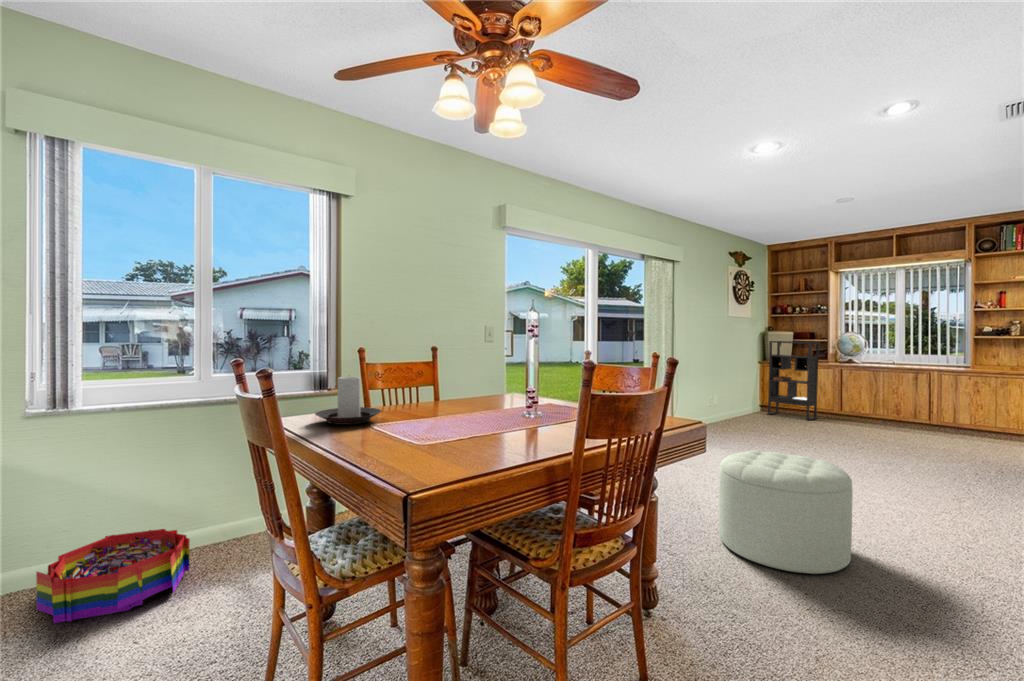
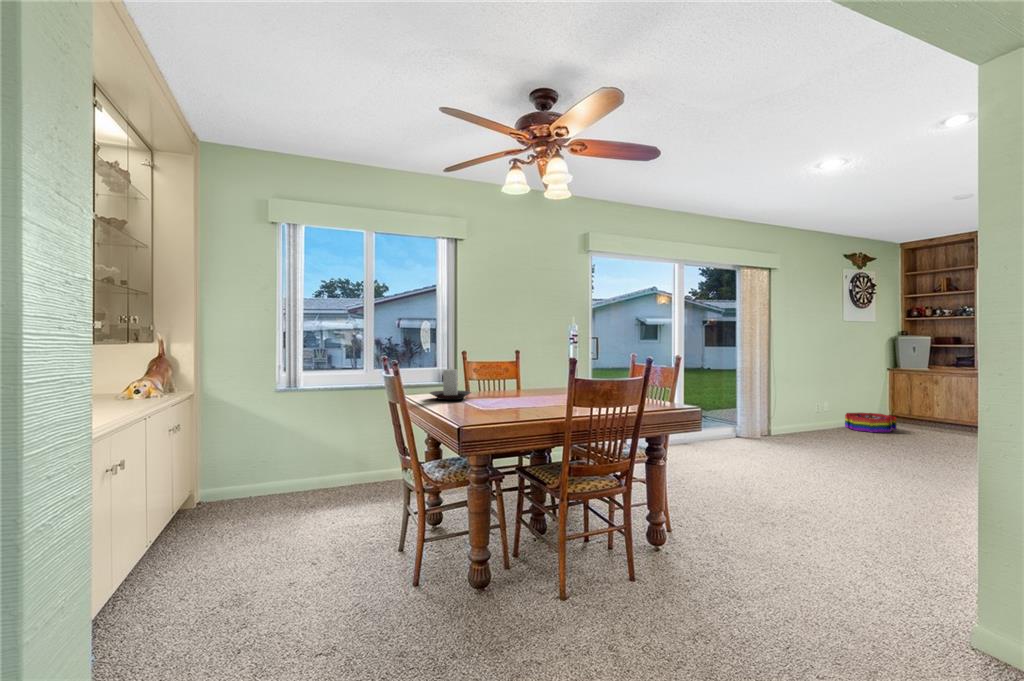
bookshelf: present [767,341,819,420] -> none [895,346,959,432]
ottoman: present [719,450,853,574] -> none [752,442,870,546]
storage bin: present [36,529,190,623] -> present [845,413,896,432]

